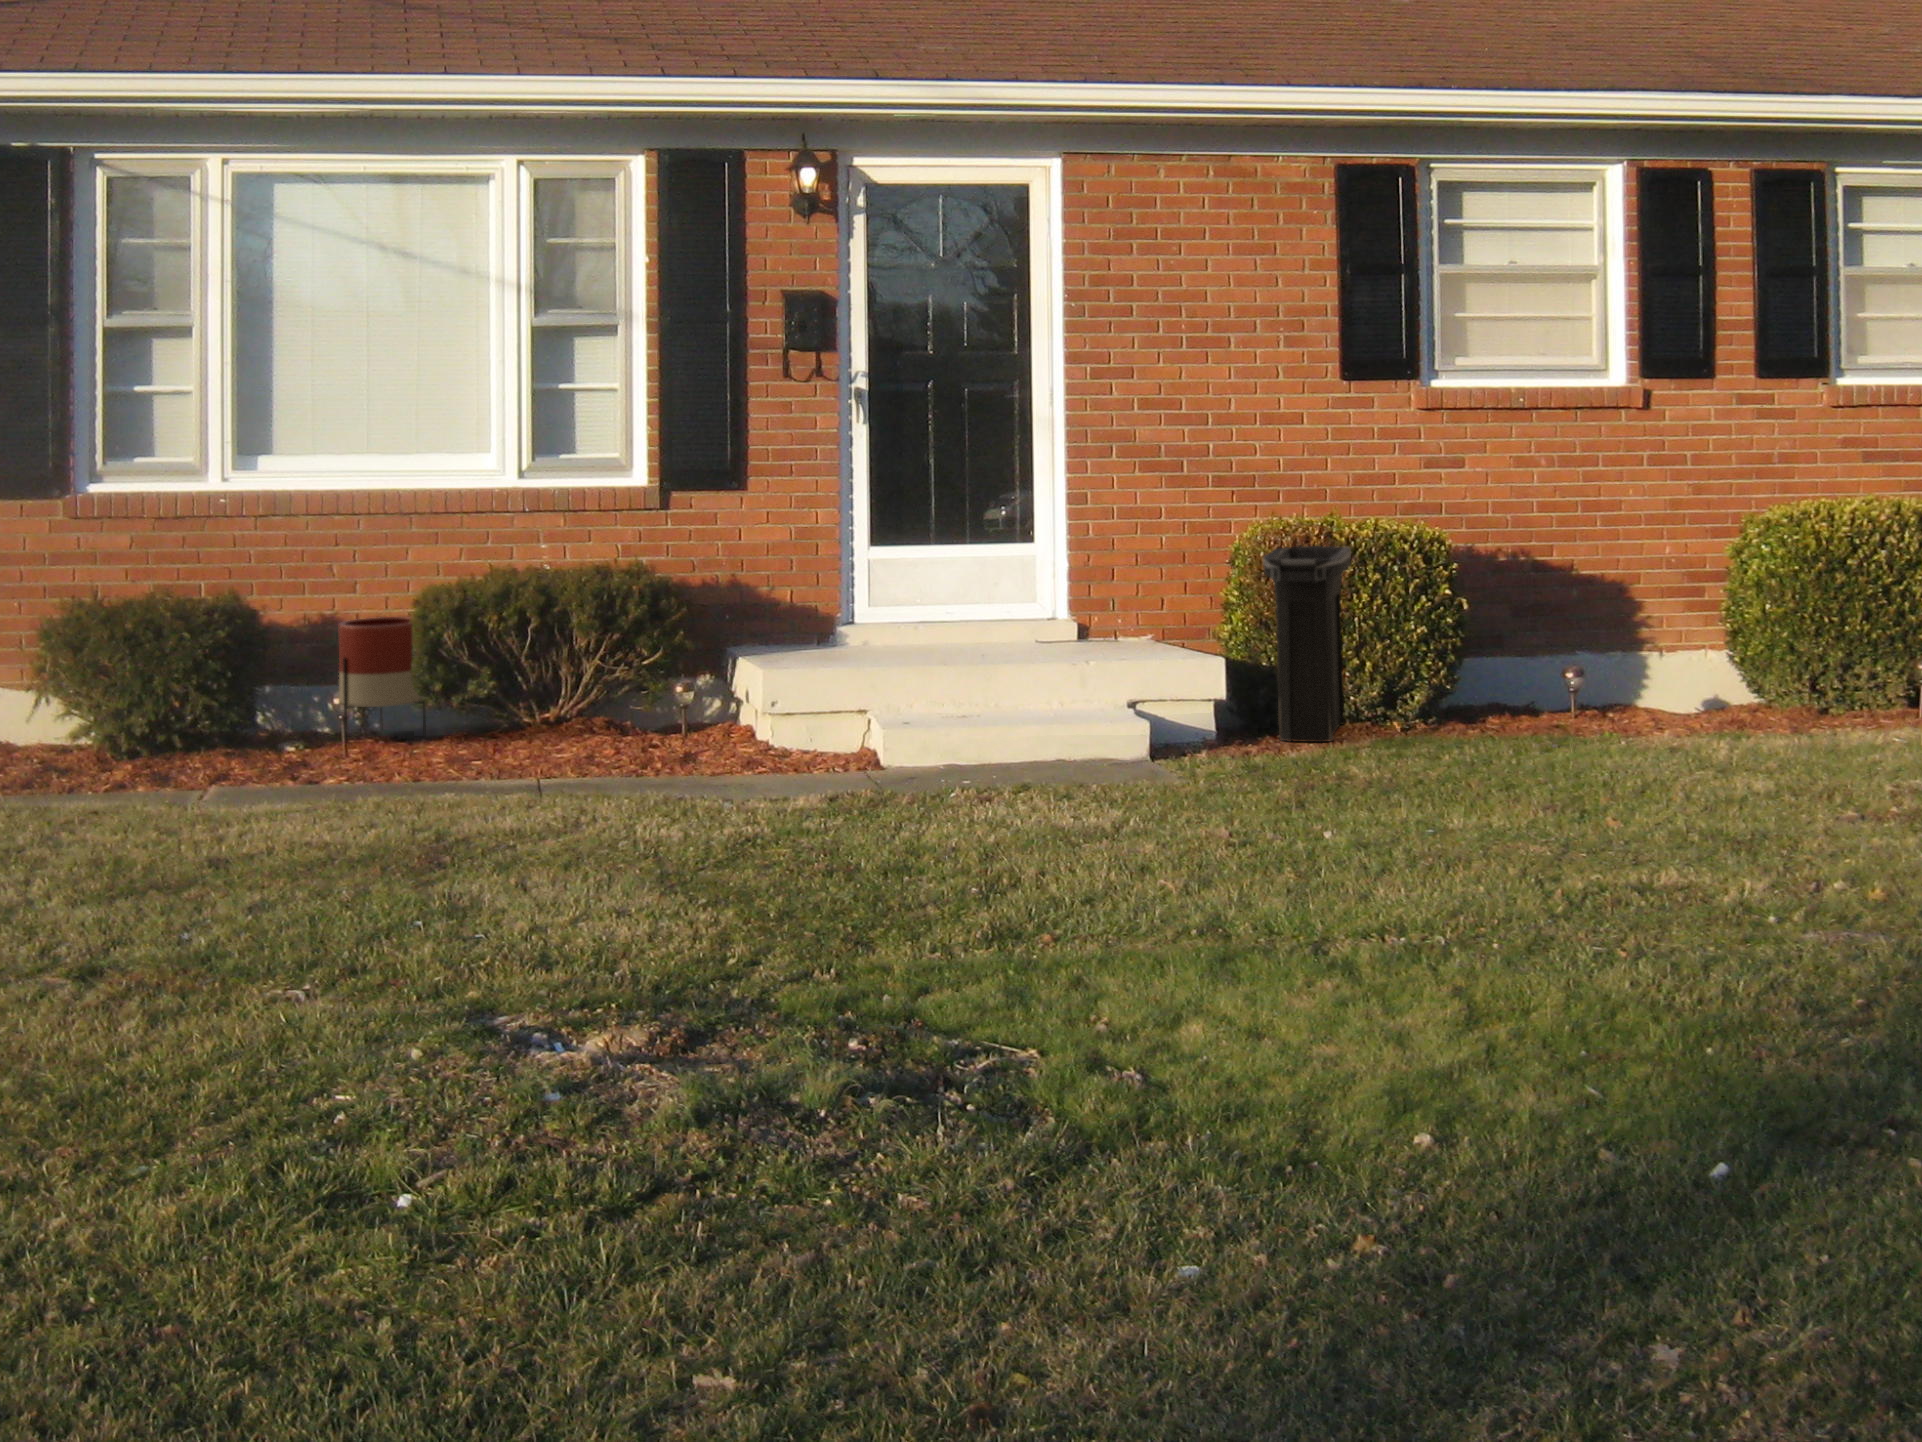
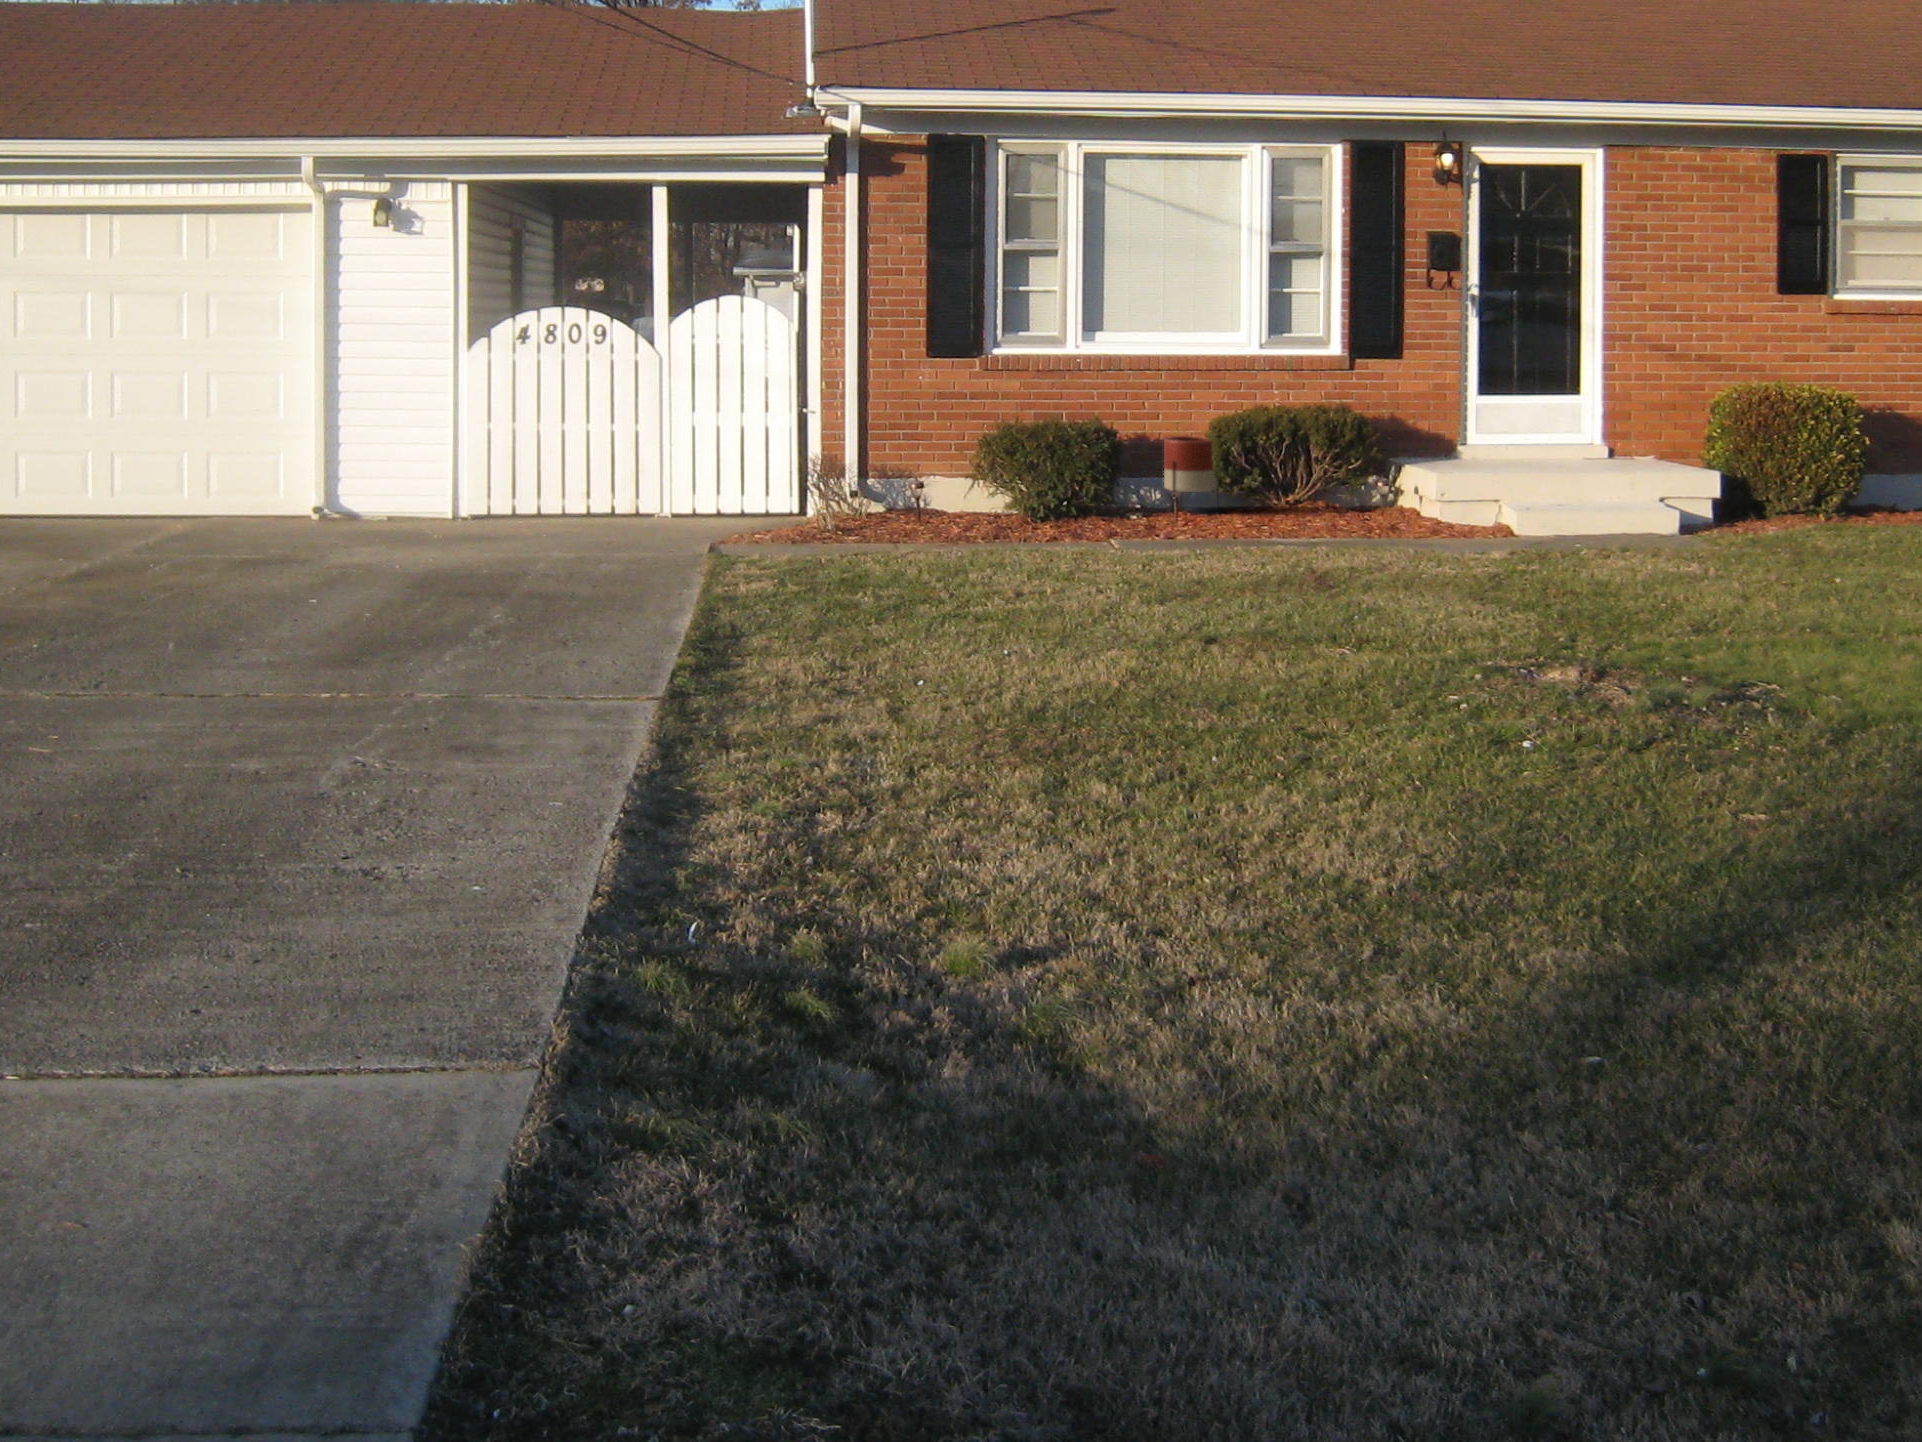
trash can: present [1263,546,1351,742] -> none [1764,402,1819,522]

